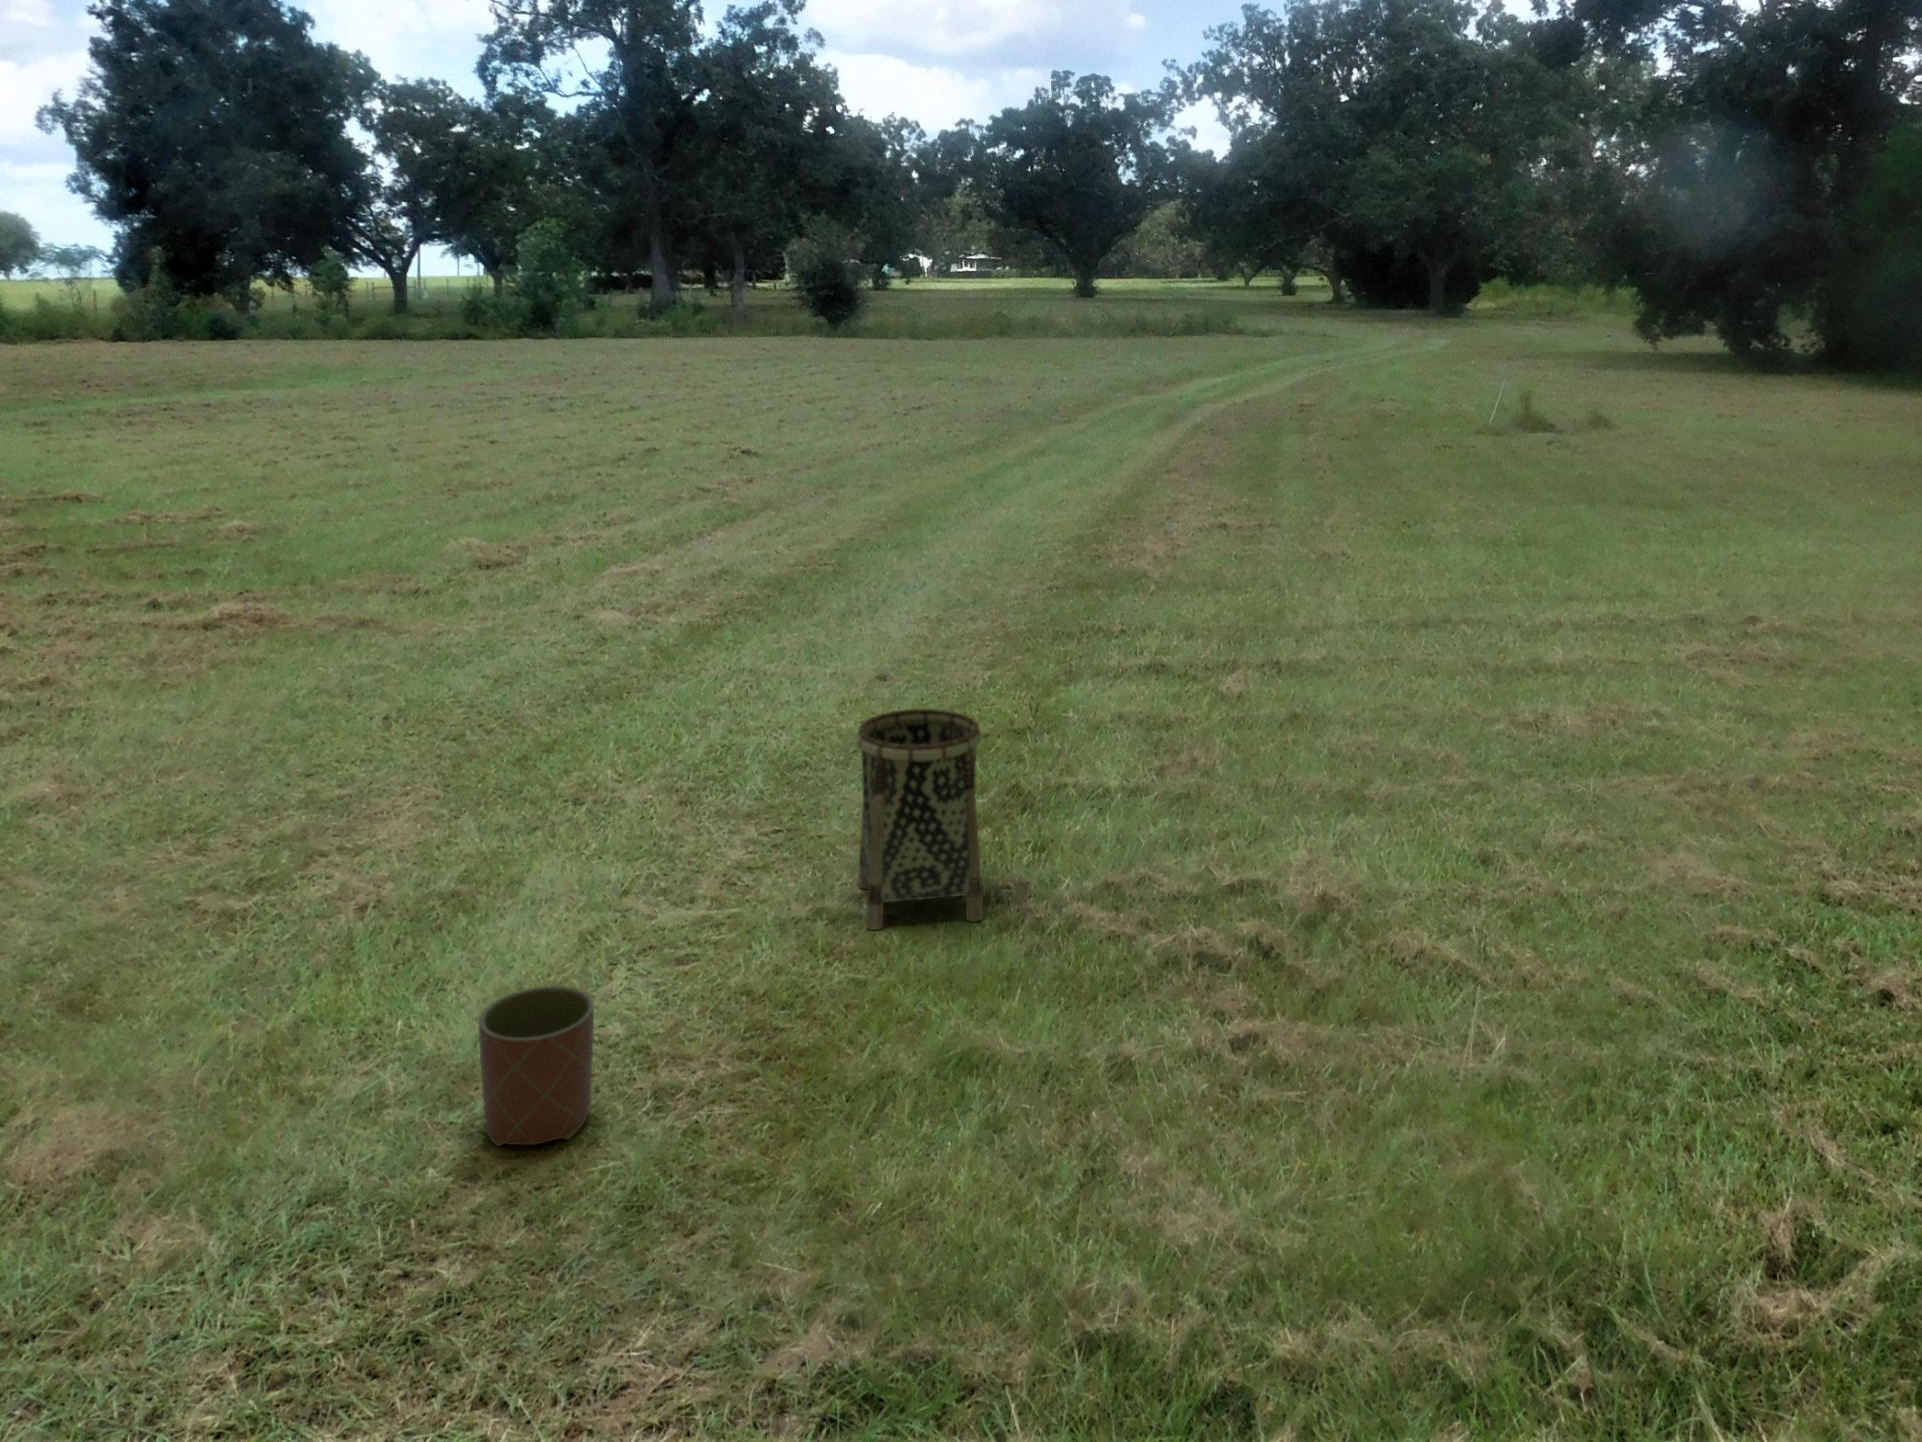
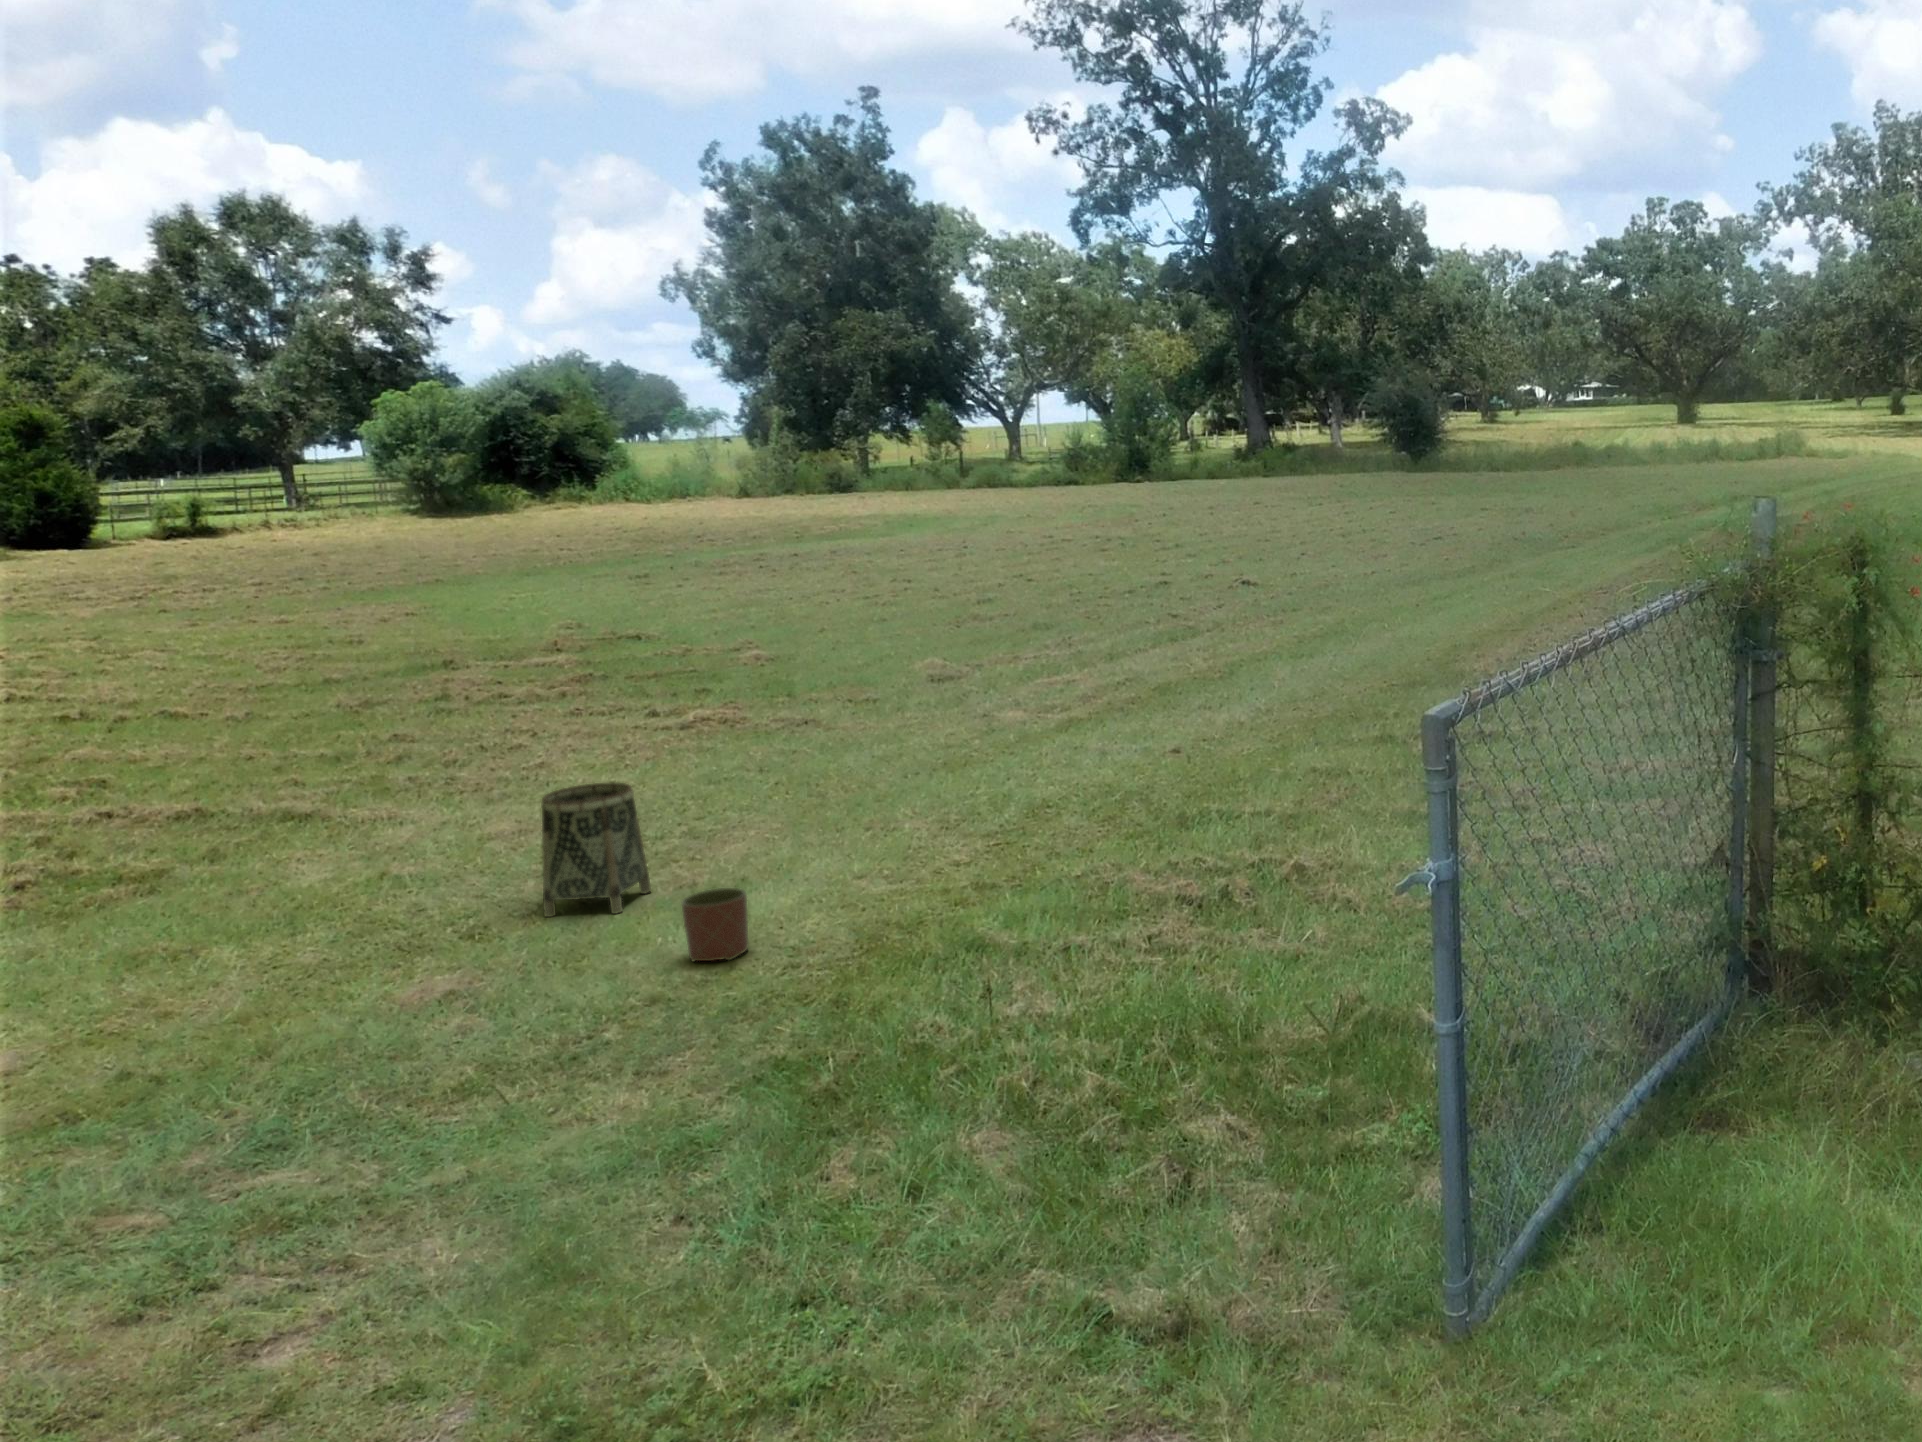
basket: present [856,709,983,930] -> present [541,782,651,917]

